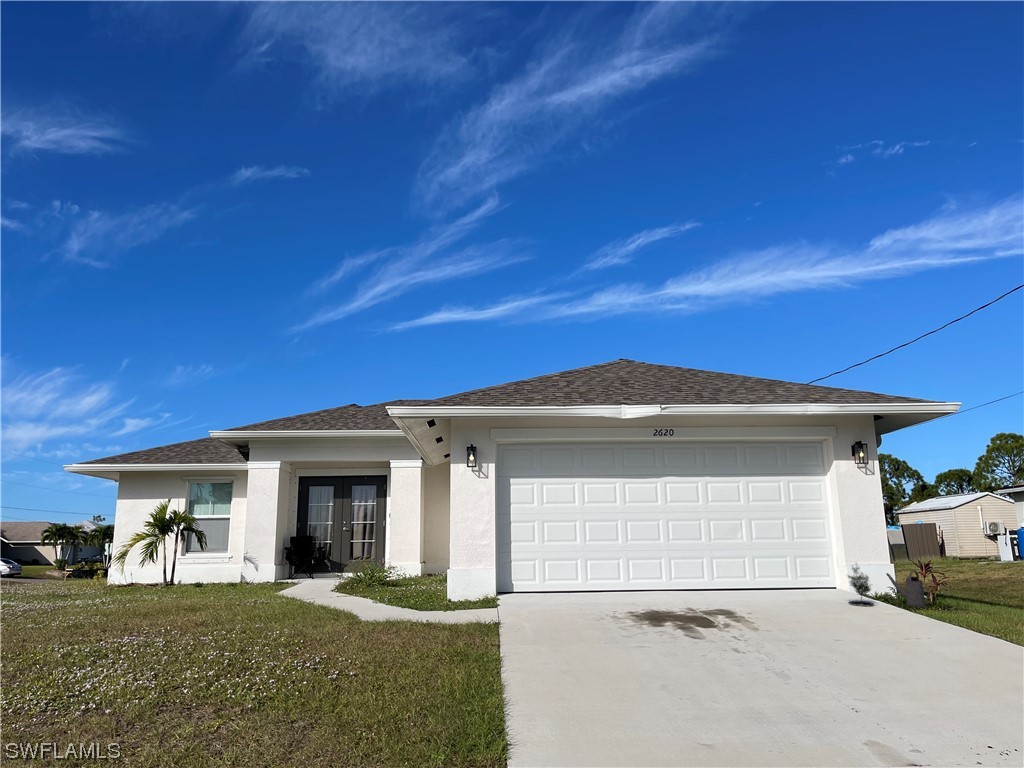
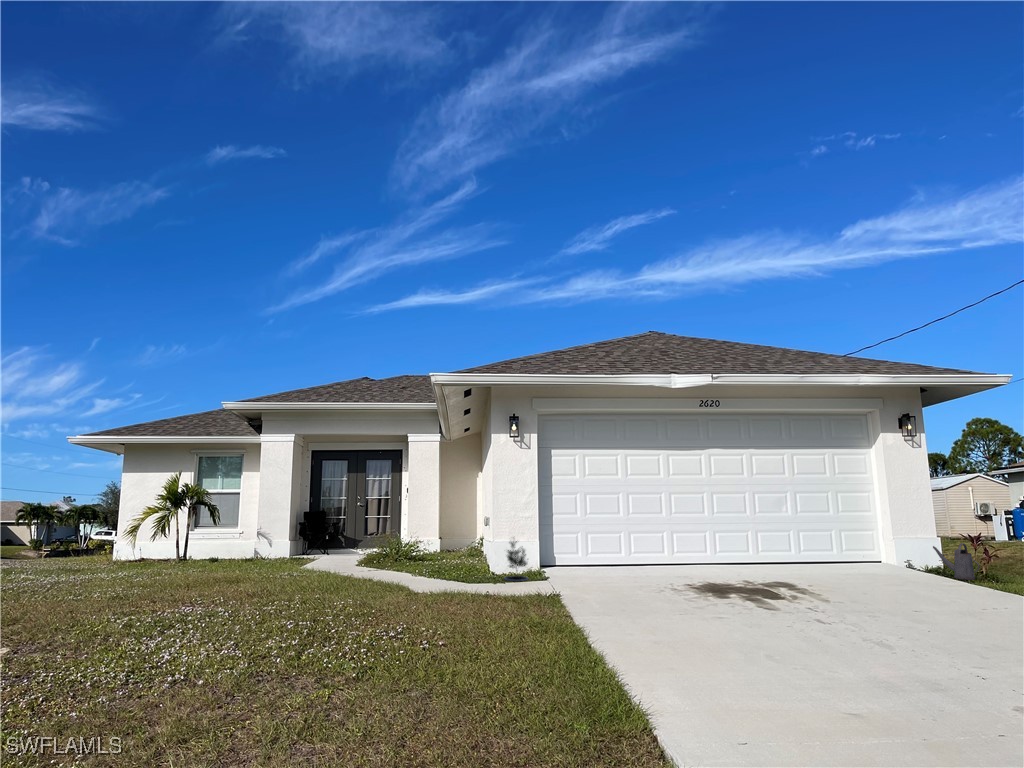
potted tree: present [848,567,874,606] -> present [505,541,528,581]

